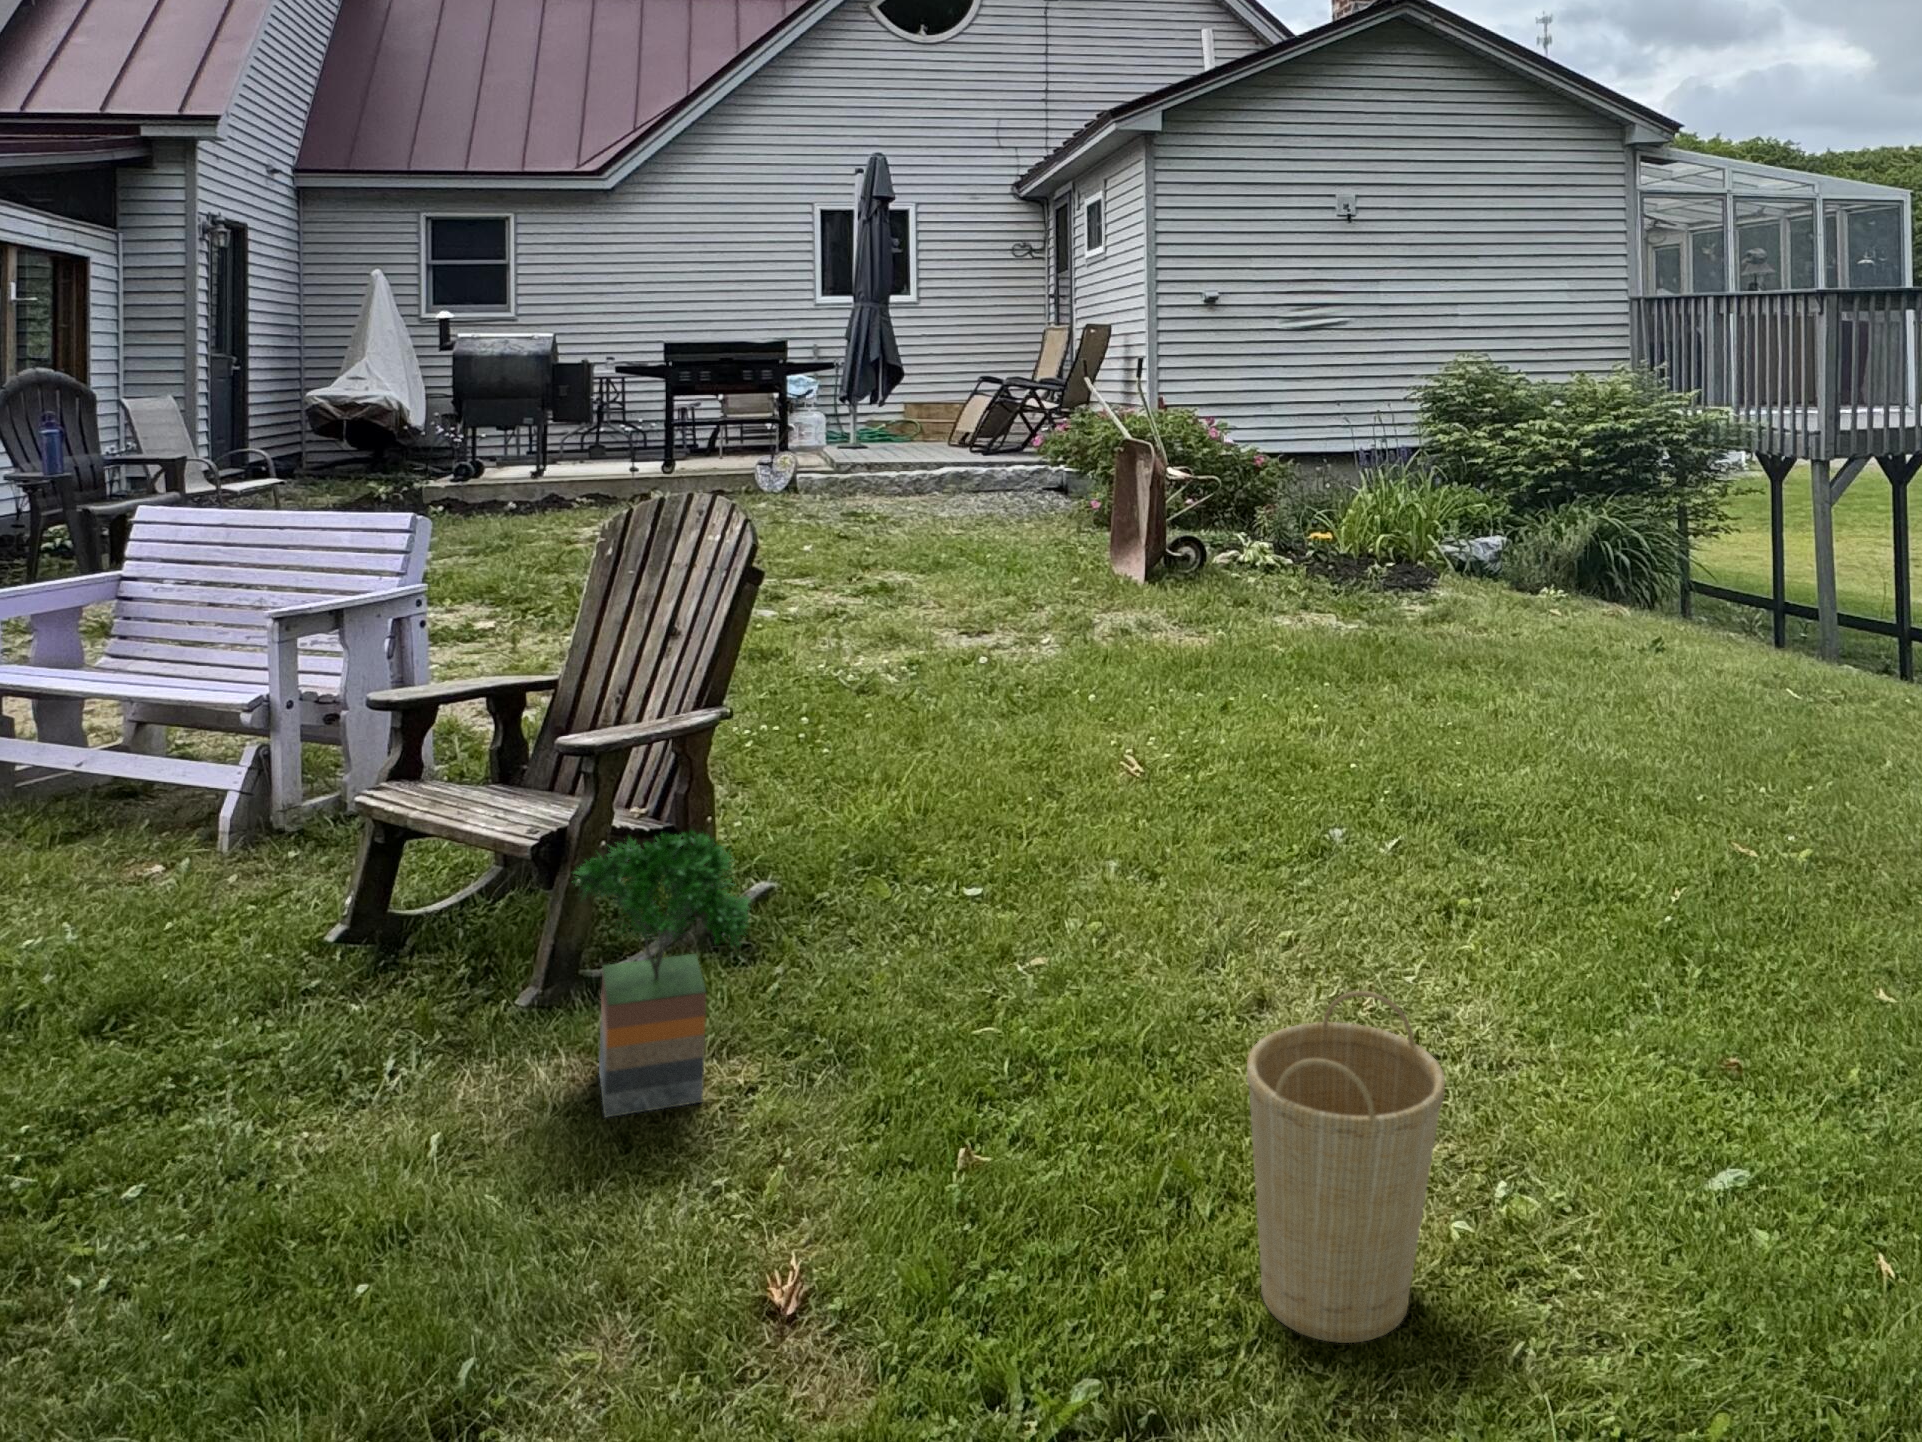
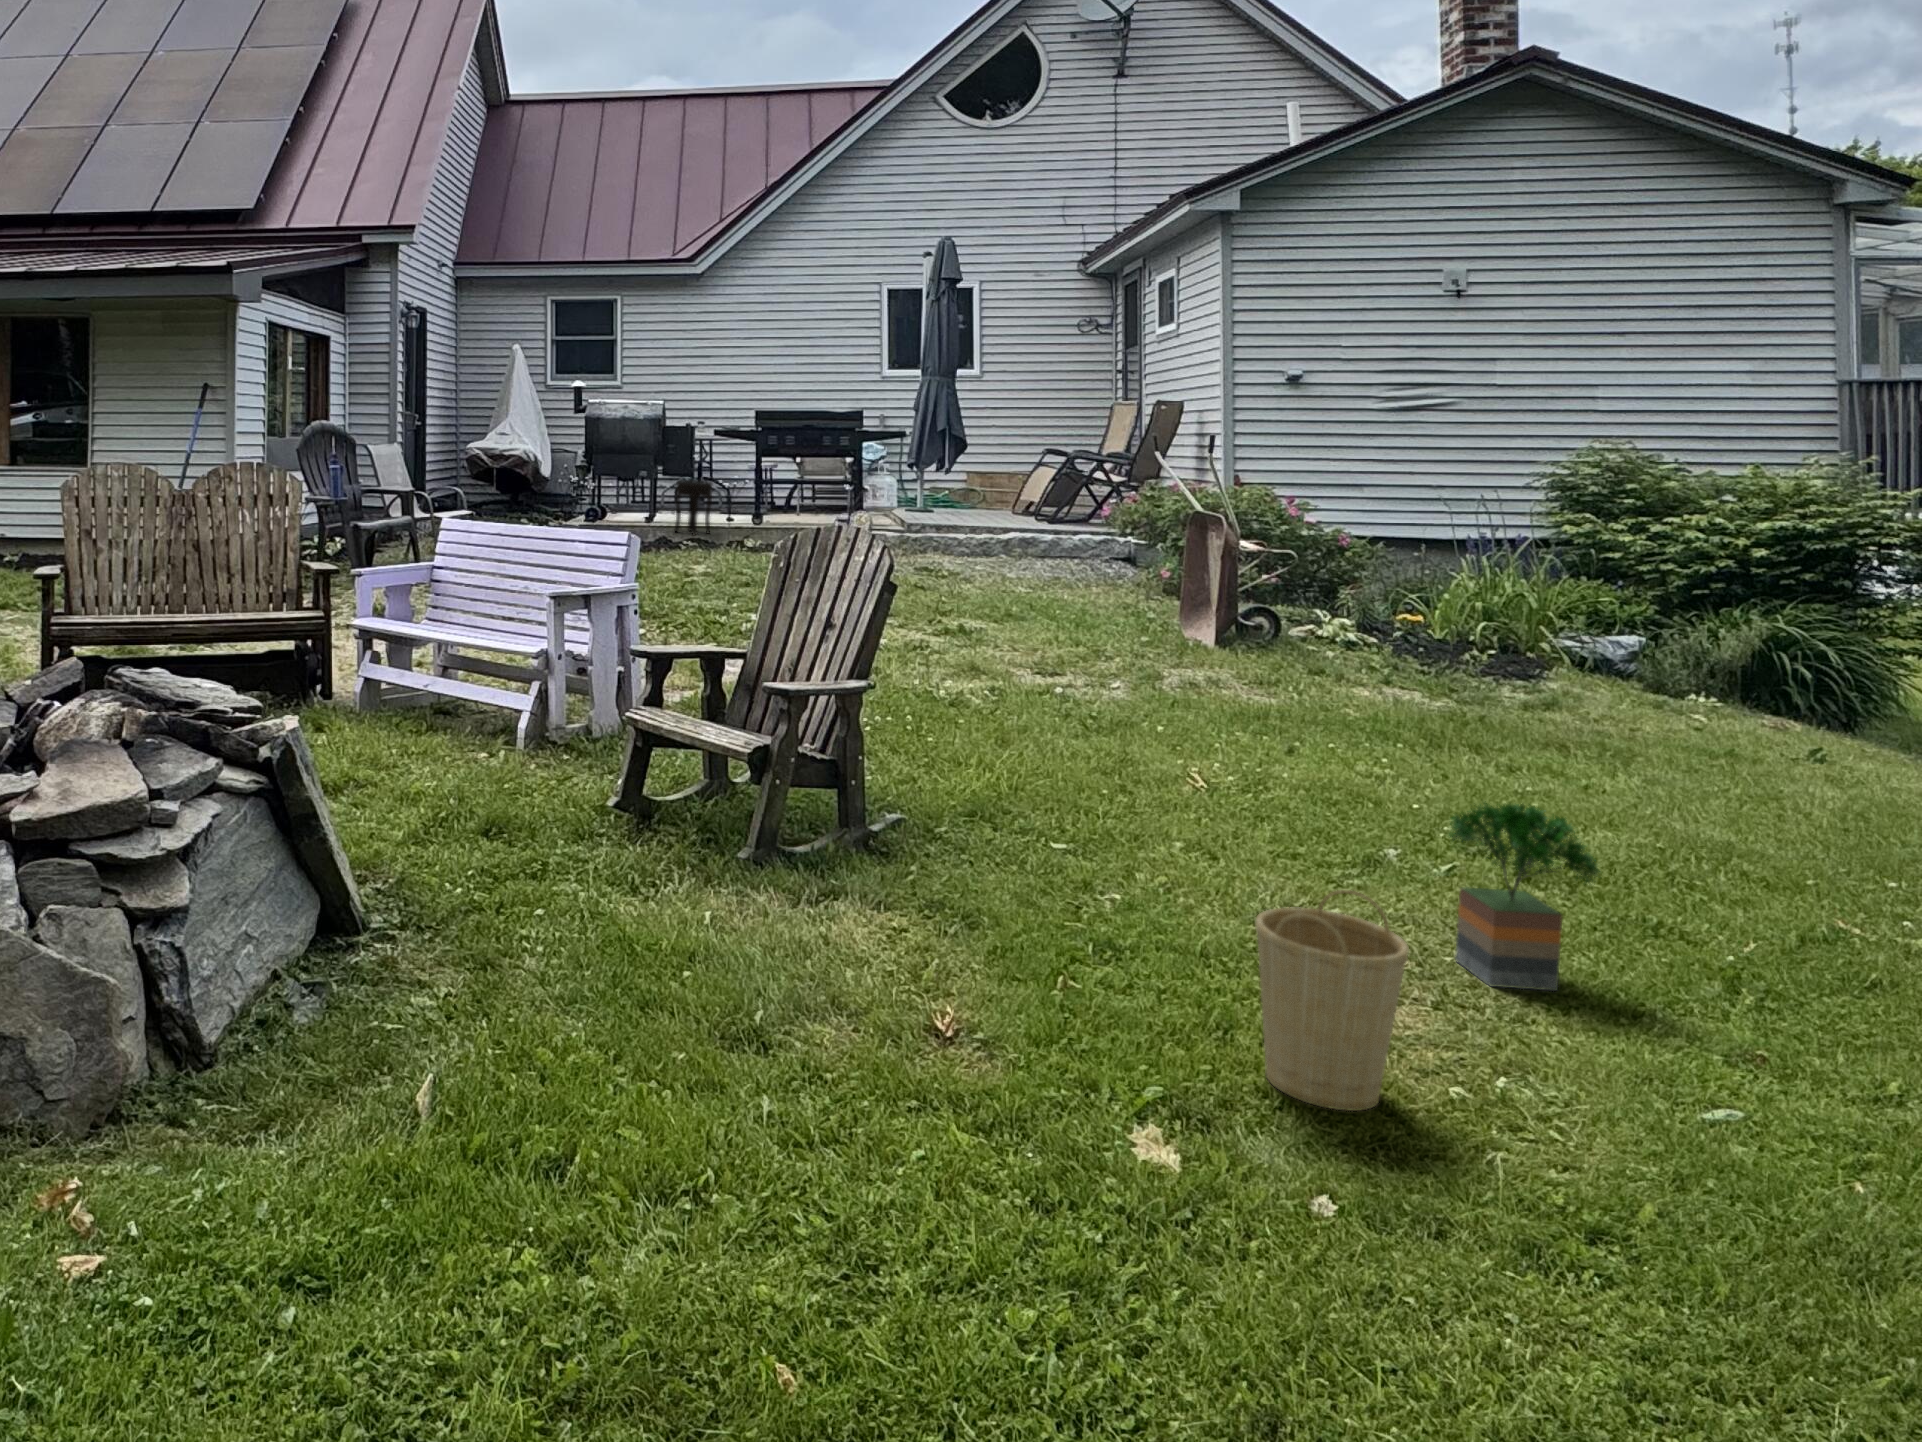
side table: none [565,425,612,490] -> present [675,480,712,535]
potted tree: present [574,830,751,1117] -> present [1449,801,1600,991]

